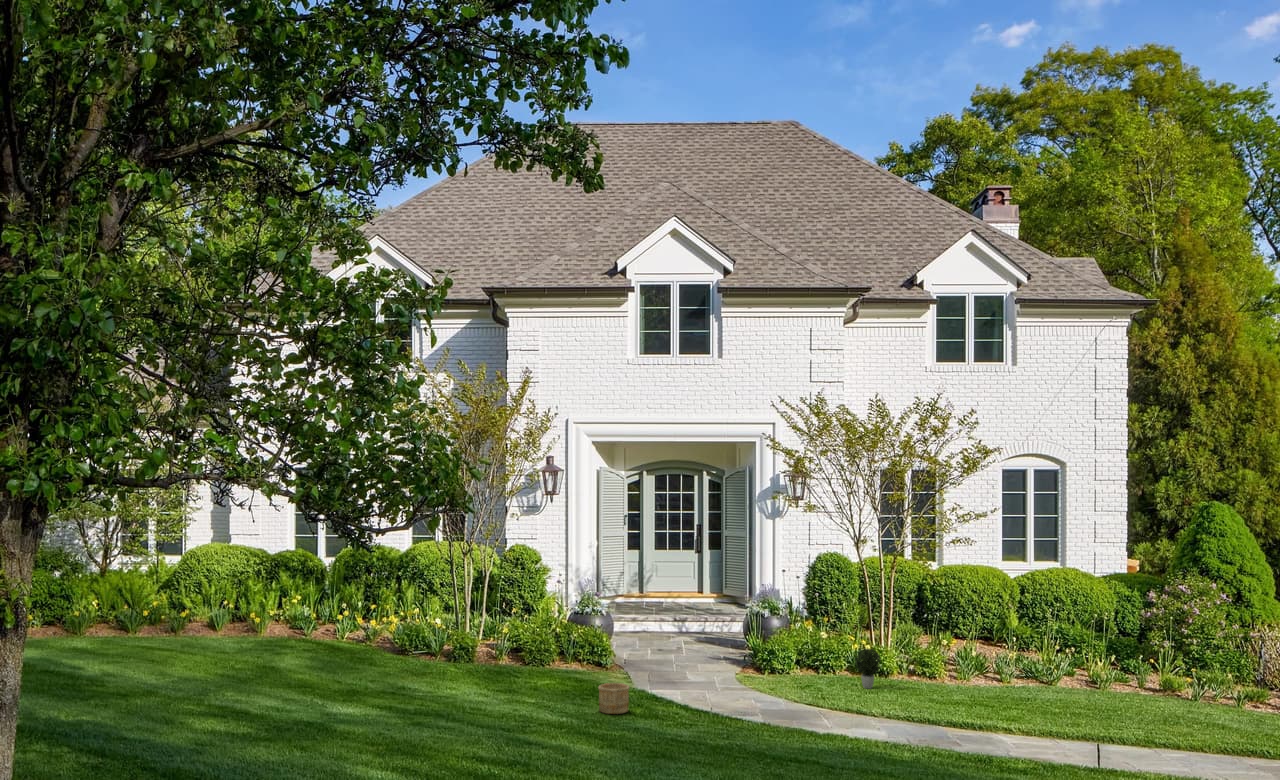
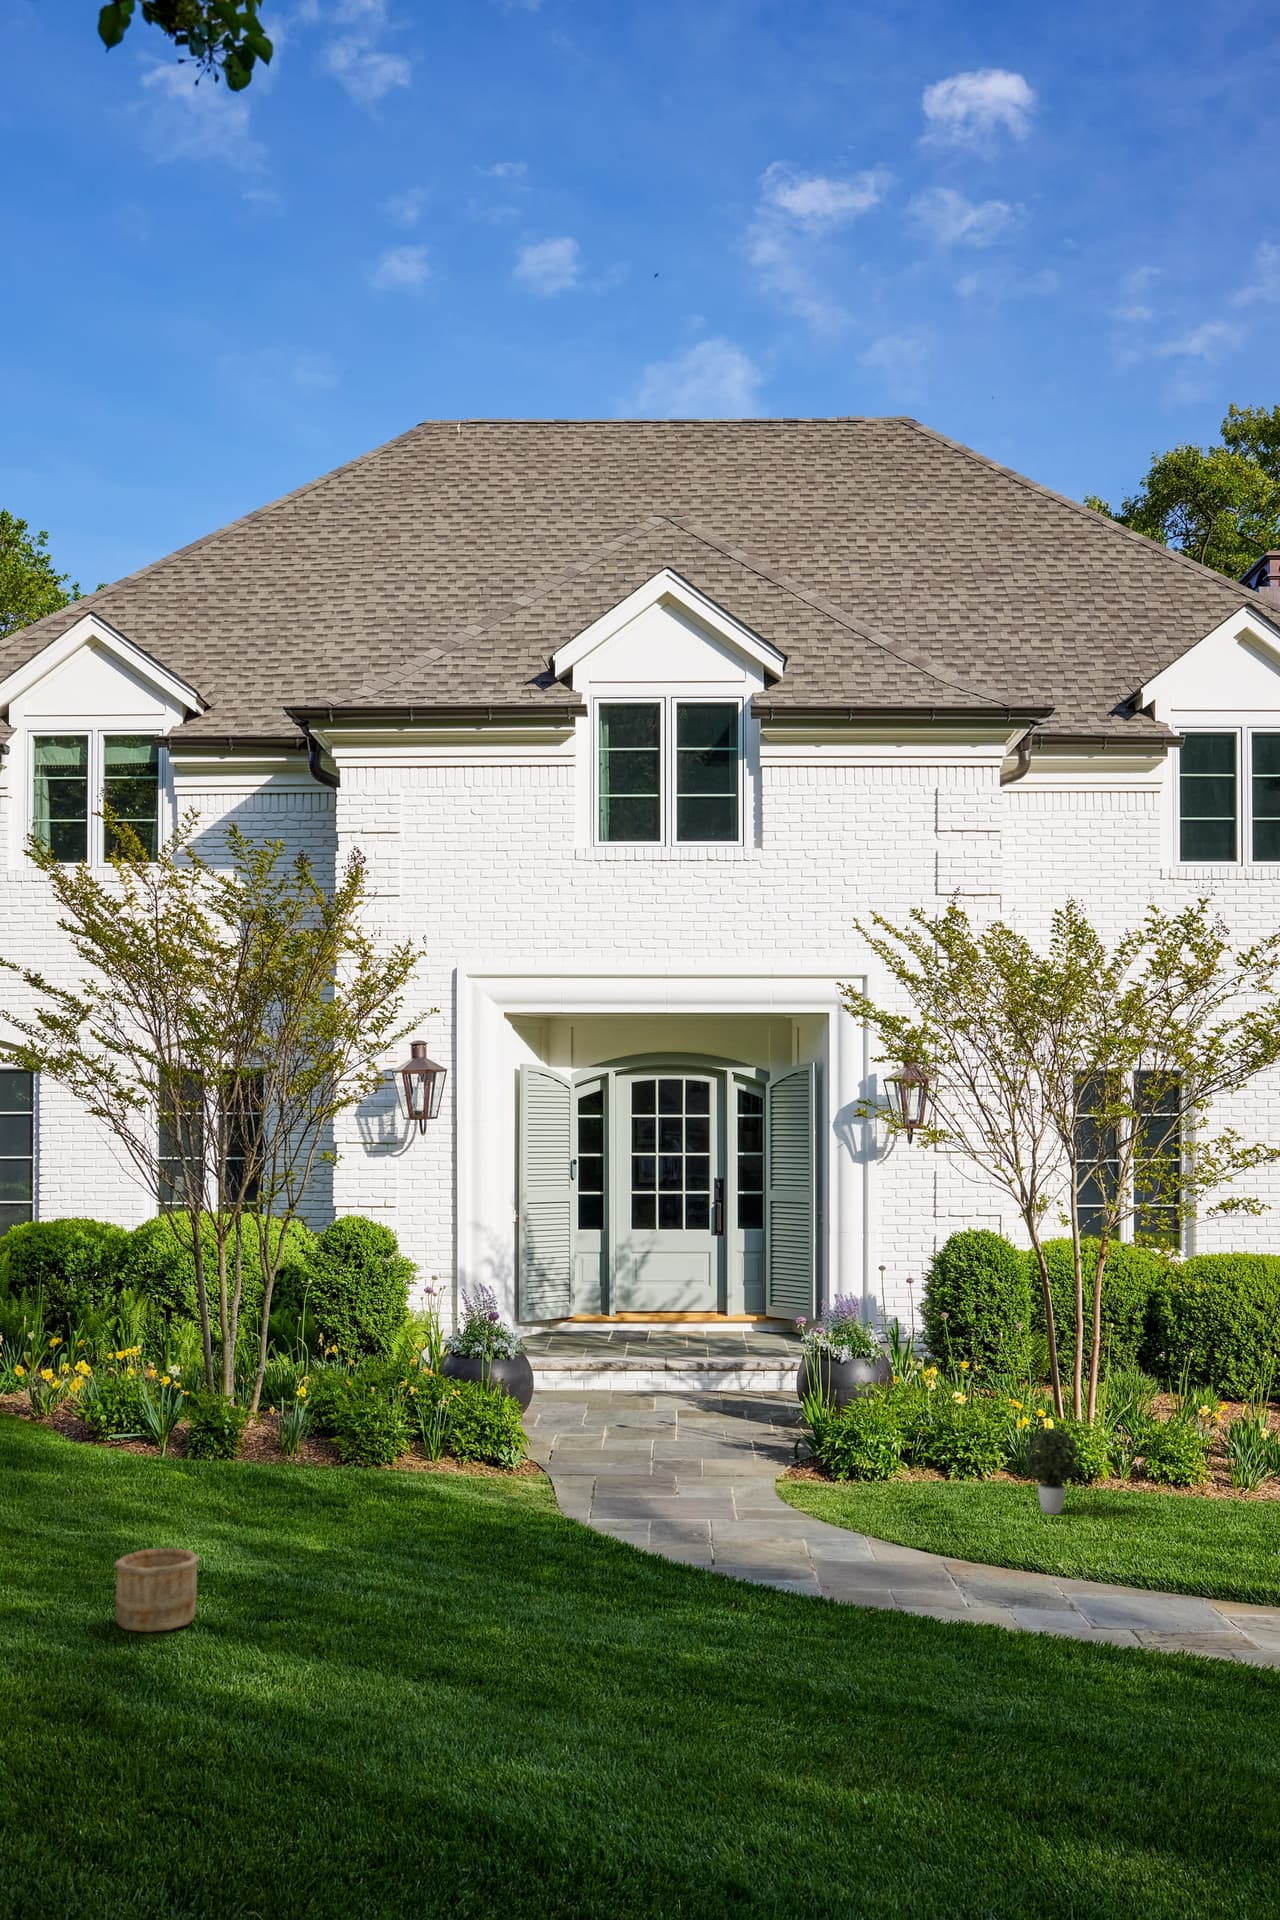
wooden bucket: present [598,683,629,714] -> present [115,1548,199,1632]

